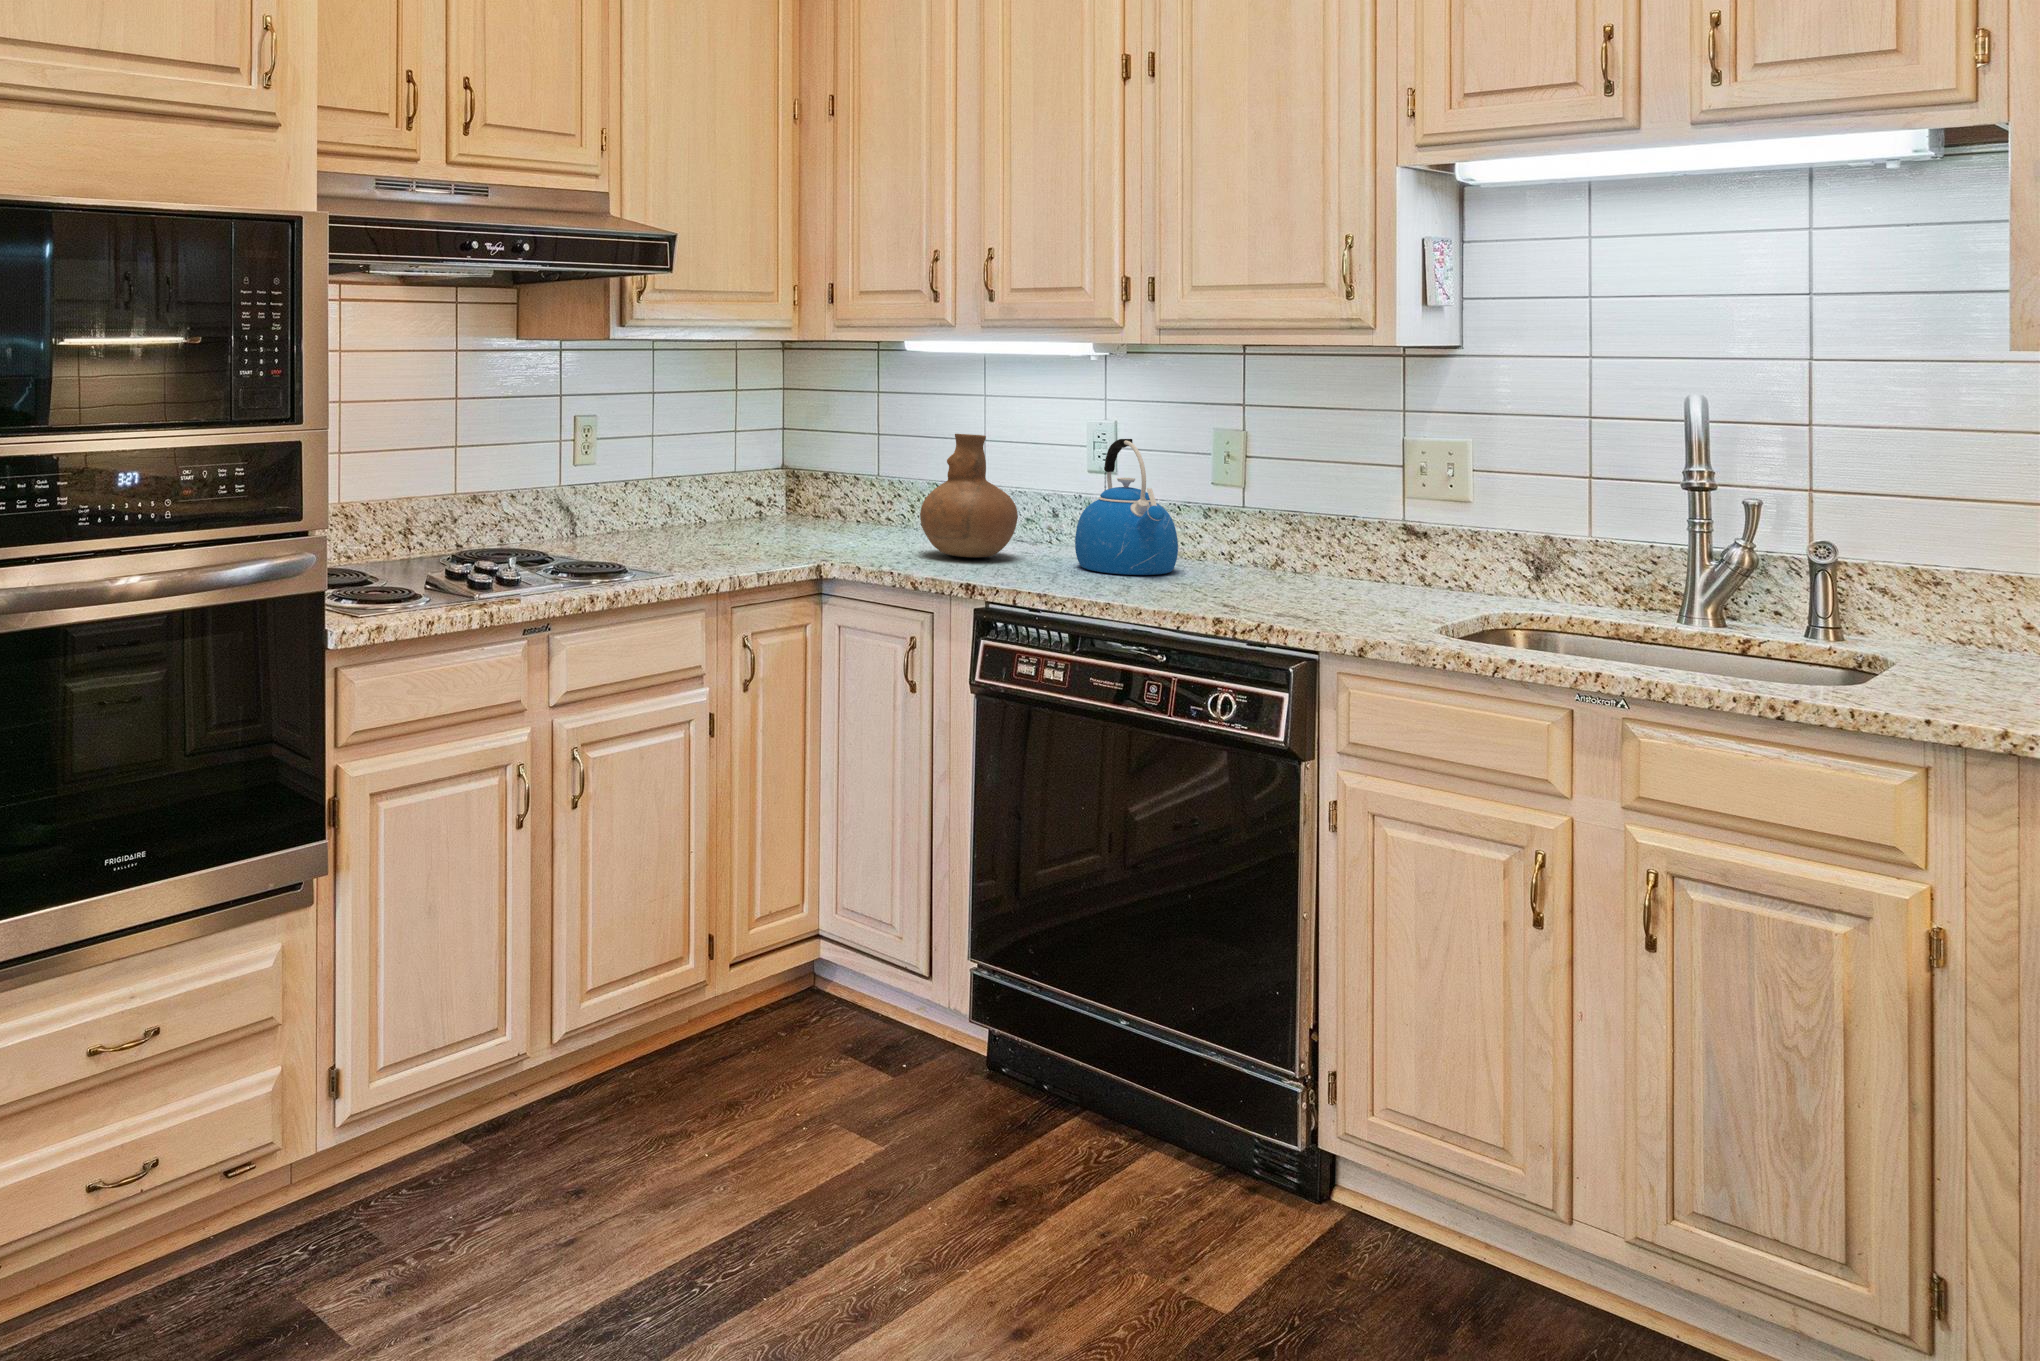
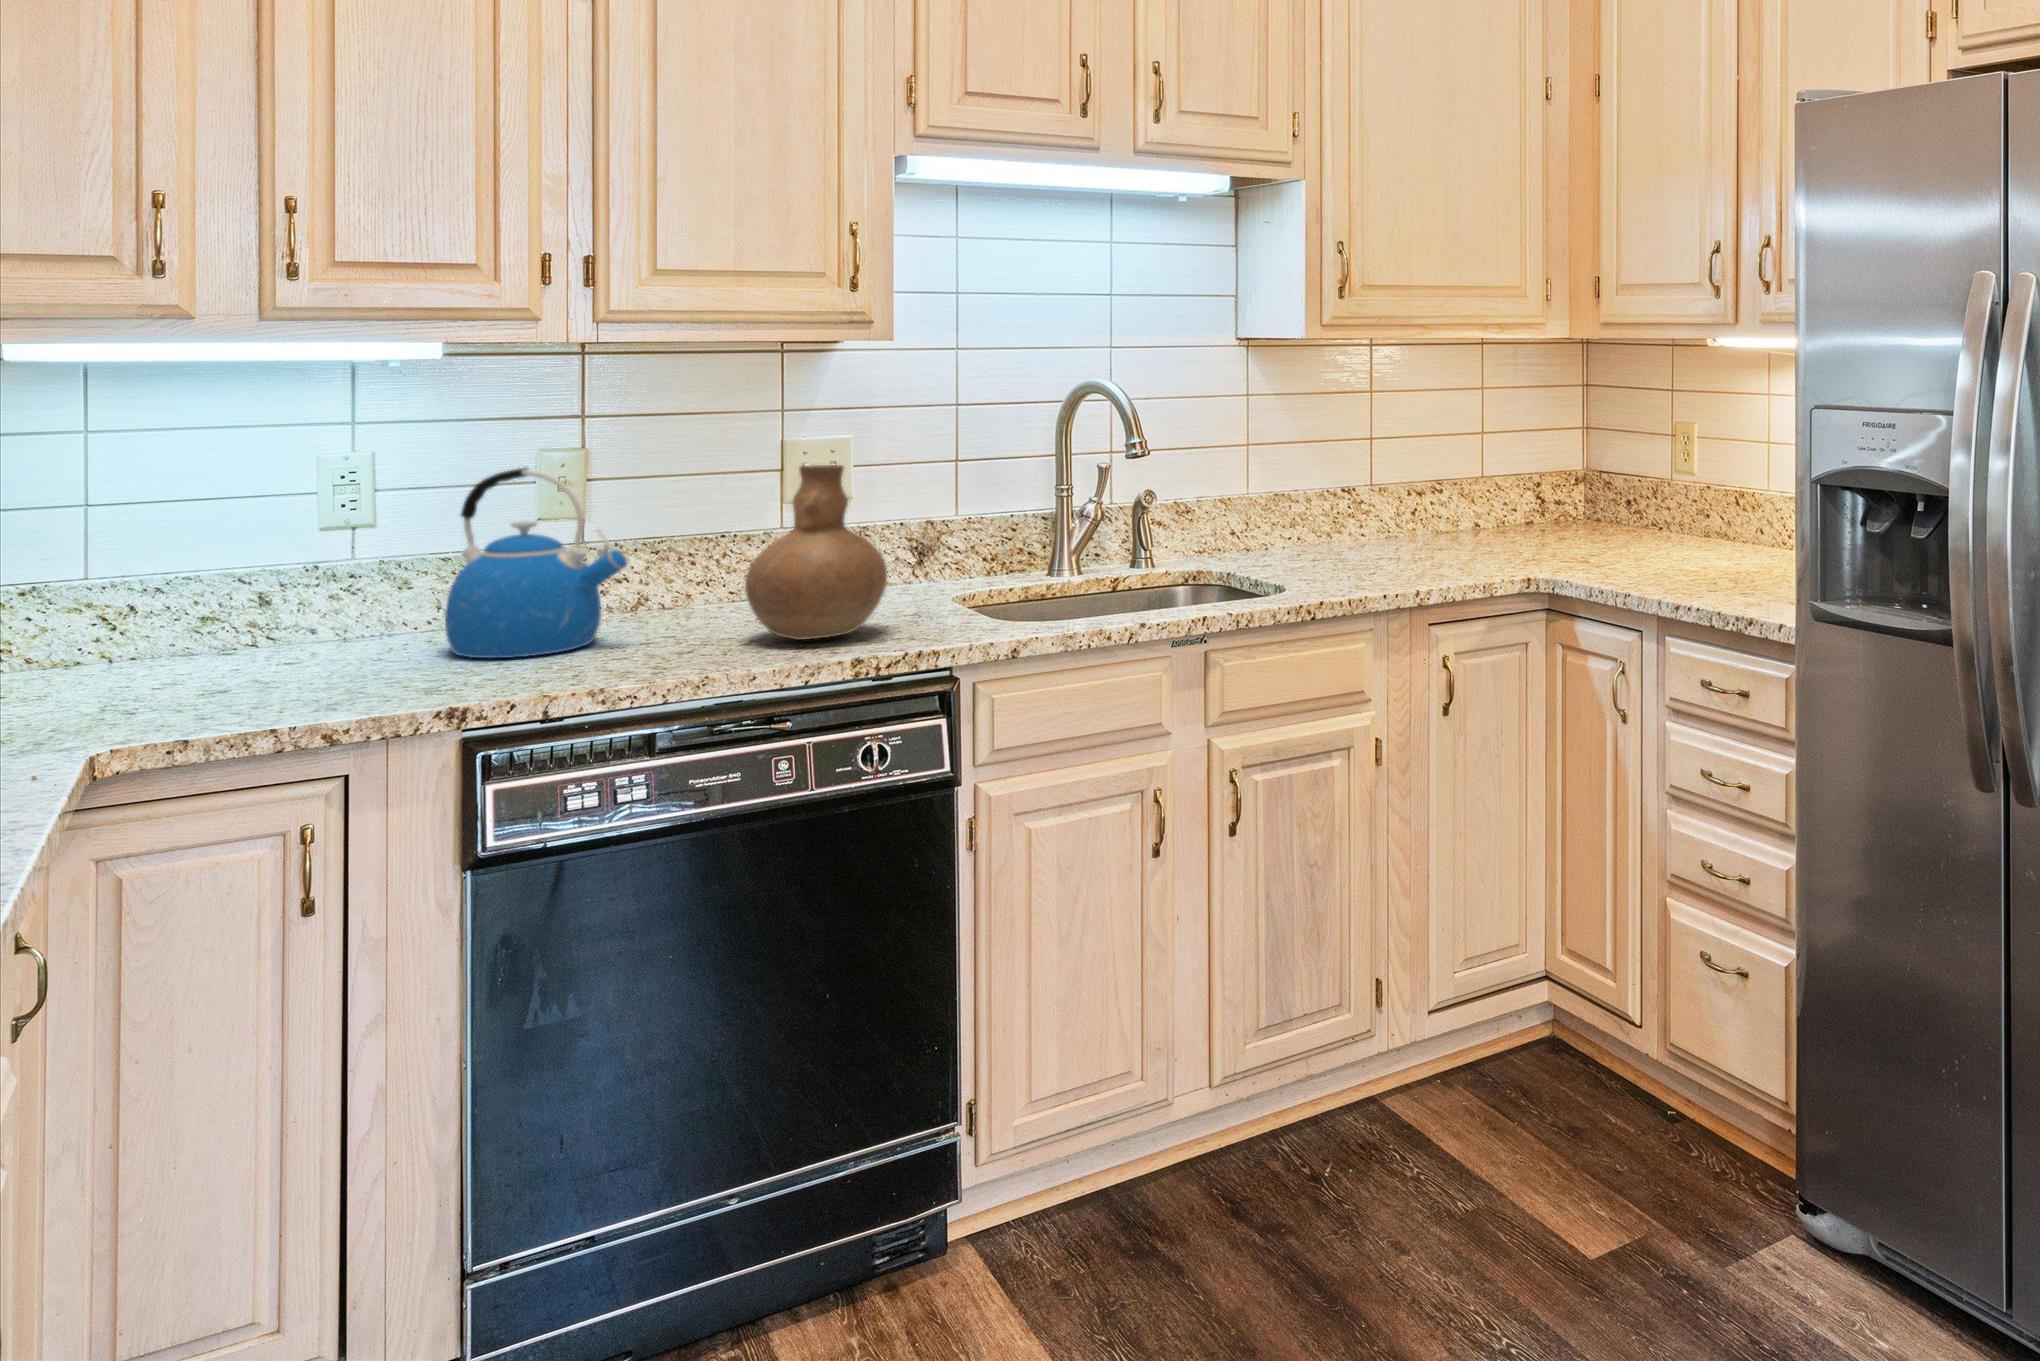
vase: present [920,434,1018,558] -> present [745,465,887,640]

